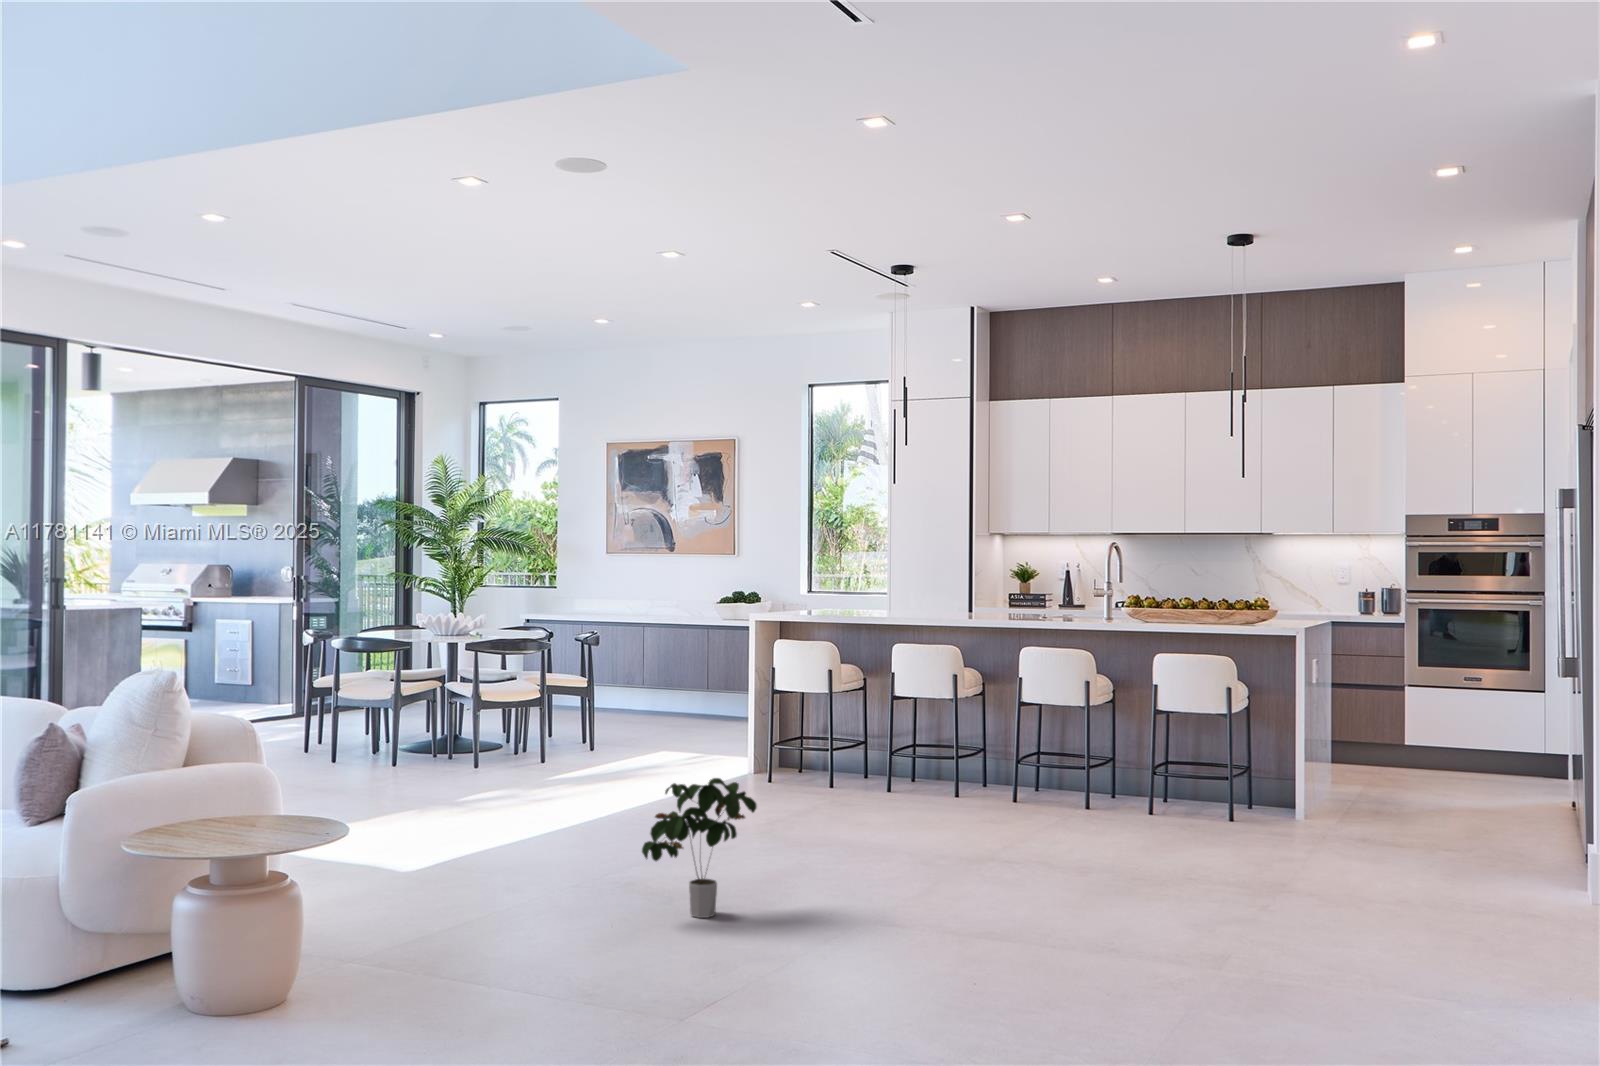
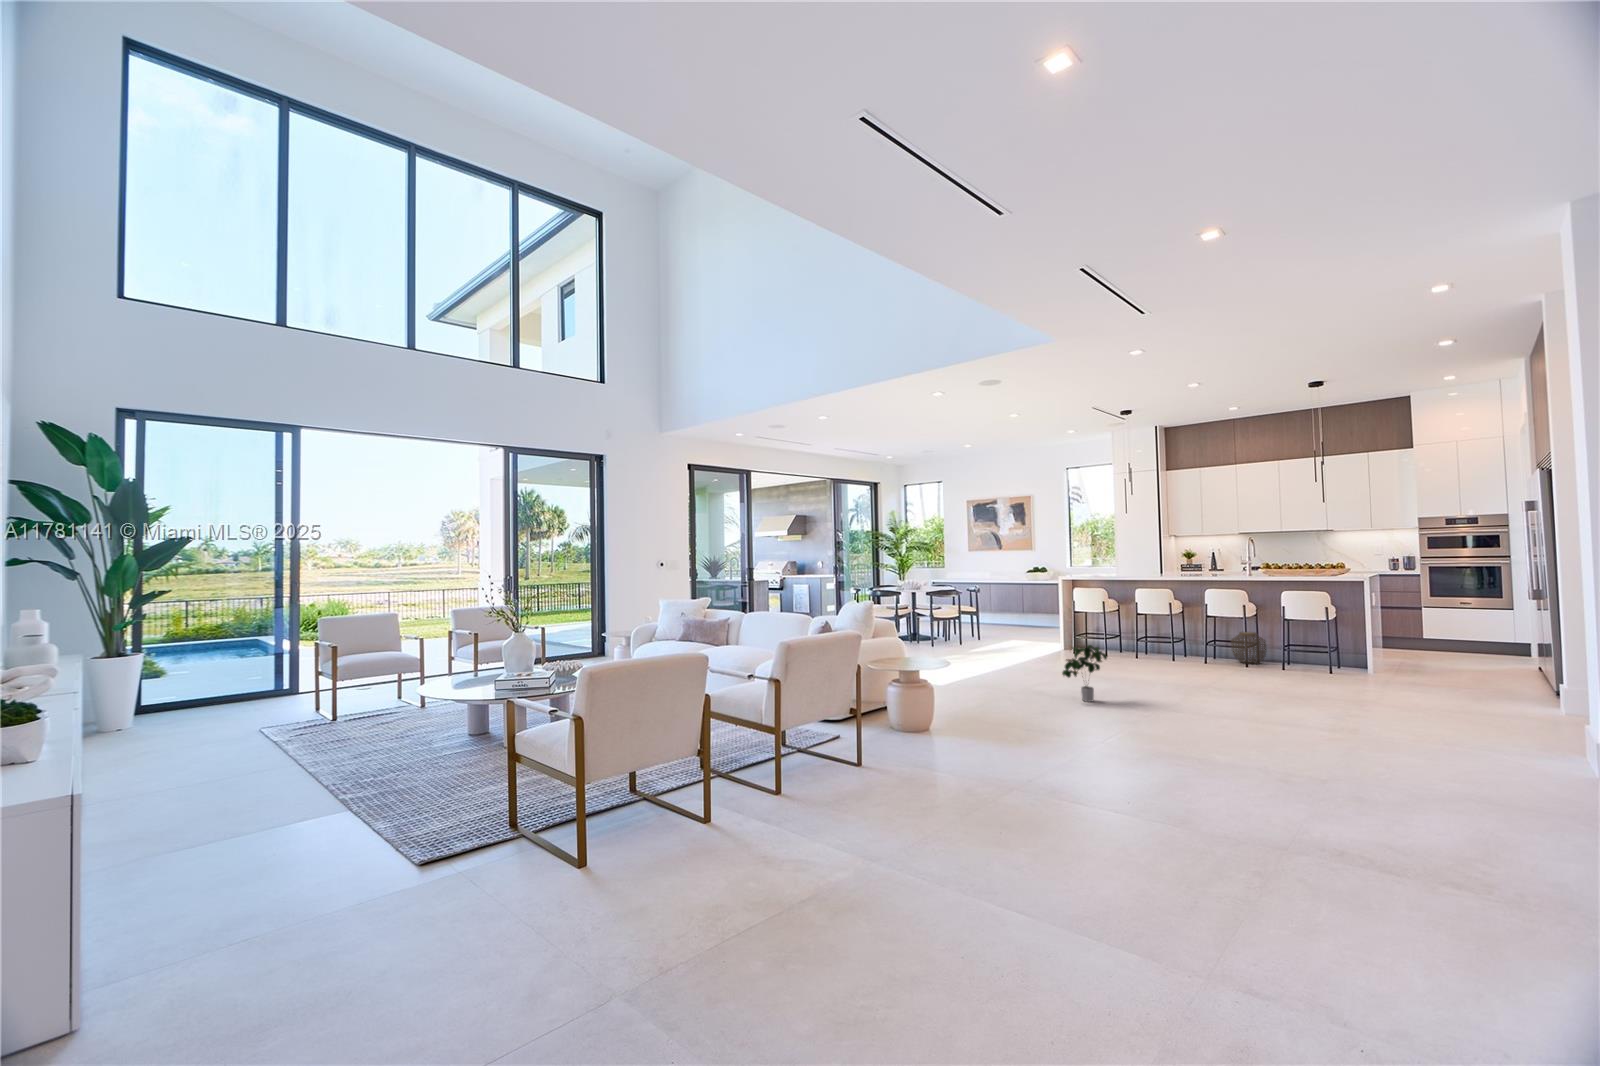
woven basket: none [1064,736,1127,804] -> present [1231,632,1266,664]

